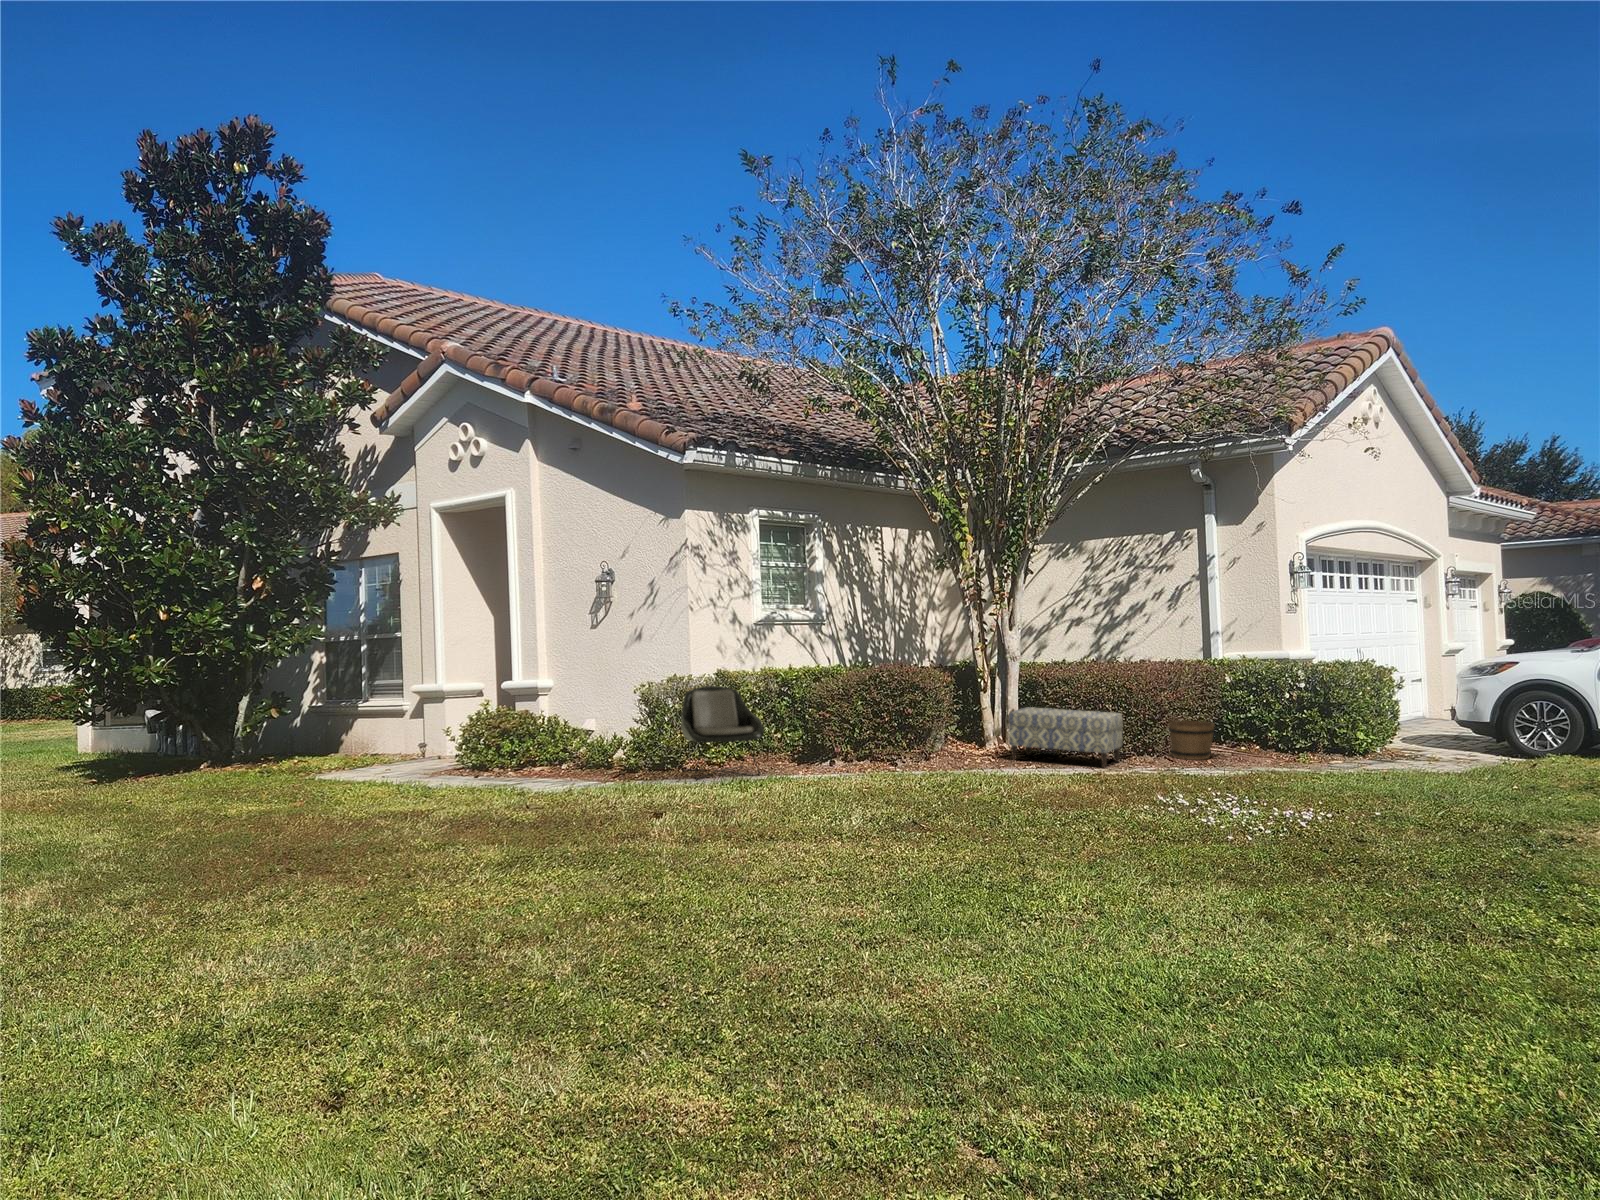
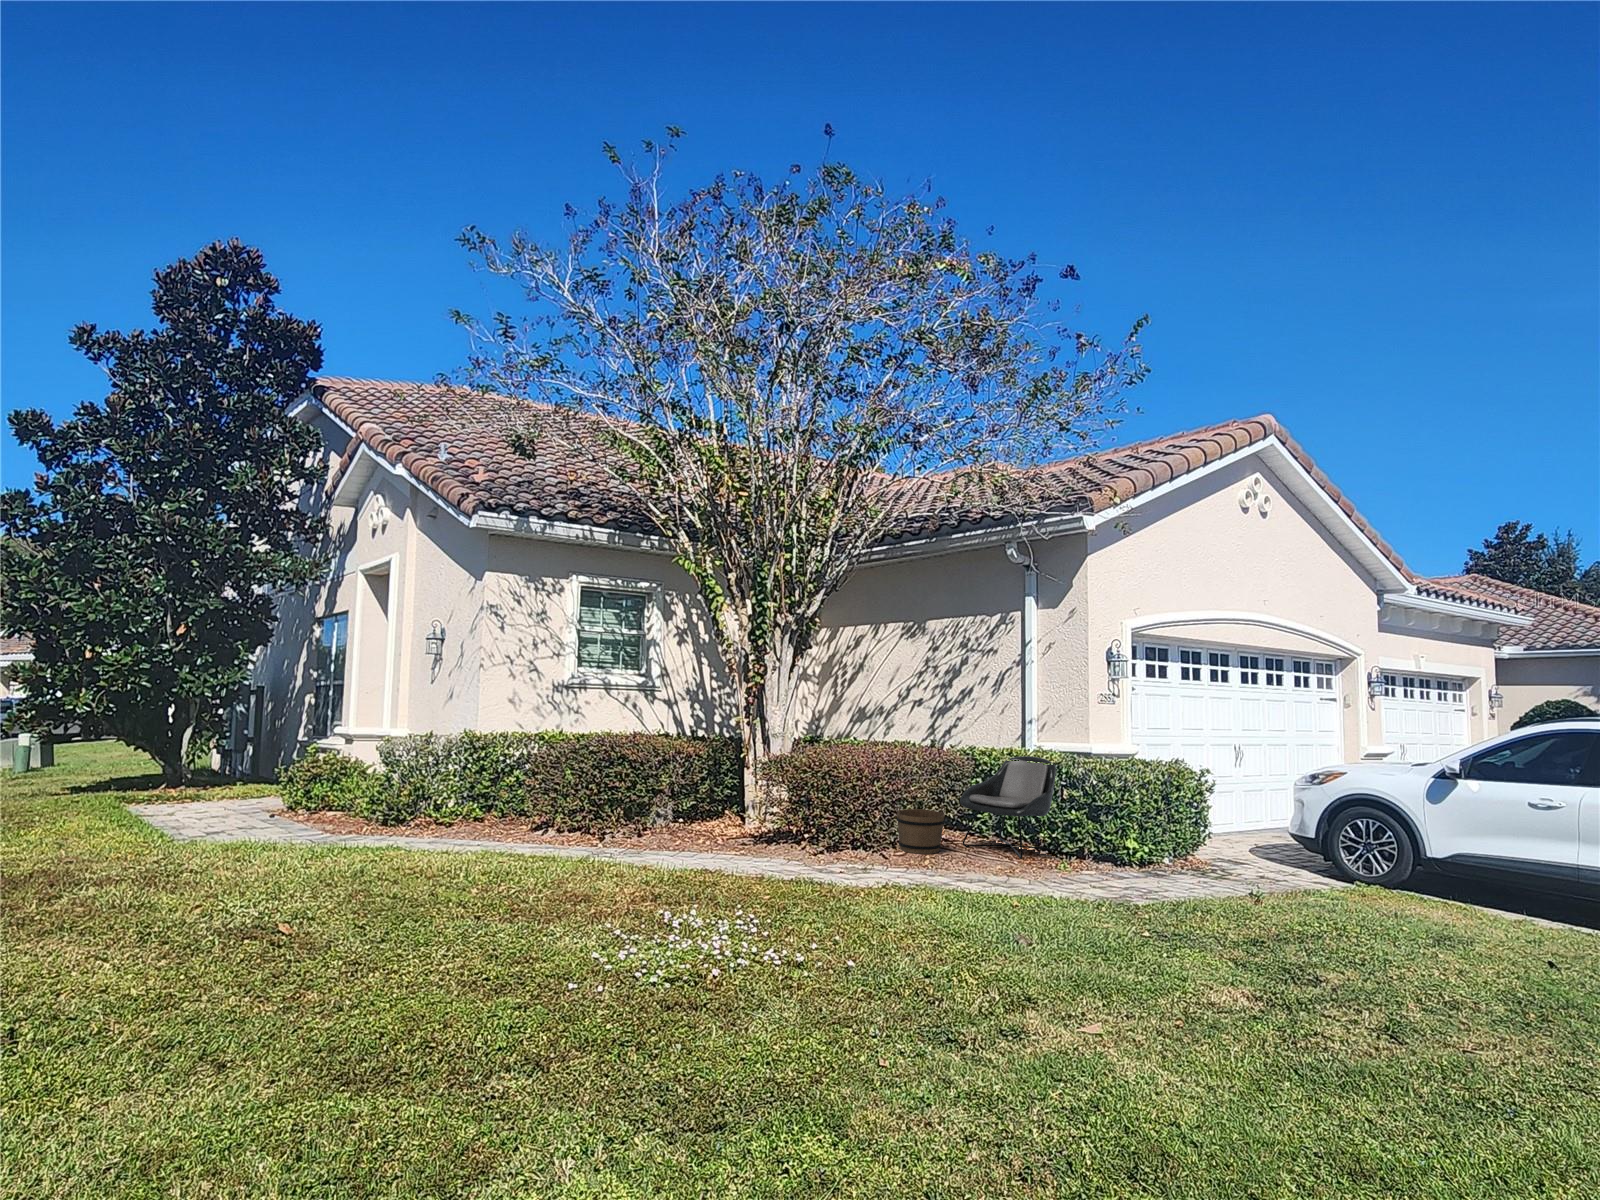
lounge chair: present [680,686,764,780] -> present [960,756,1059,859]
bench: present [1009,707,1123,768] -> none [722,783,834,854]

